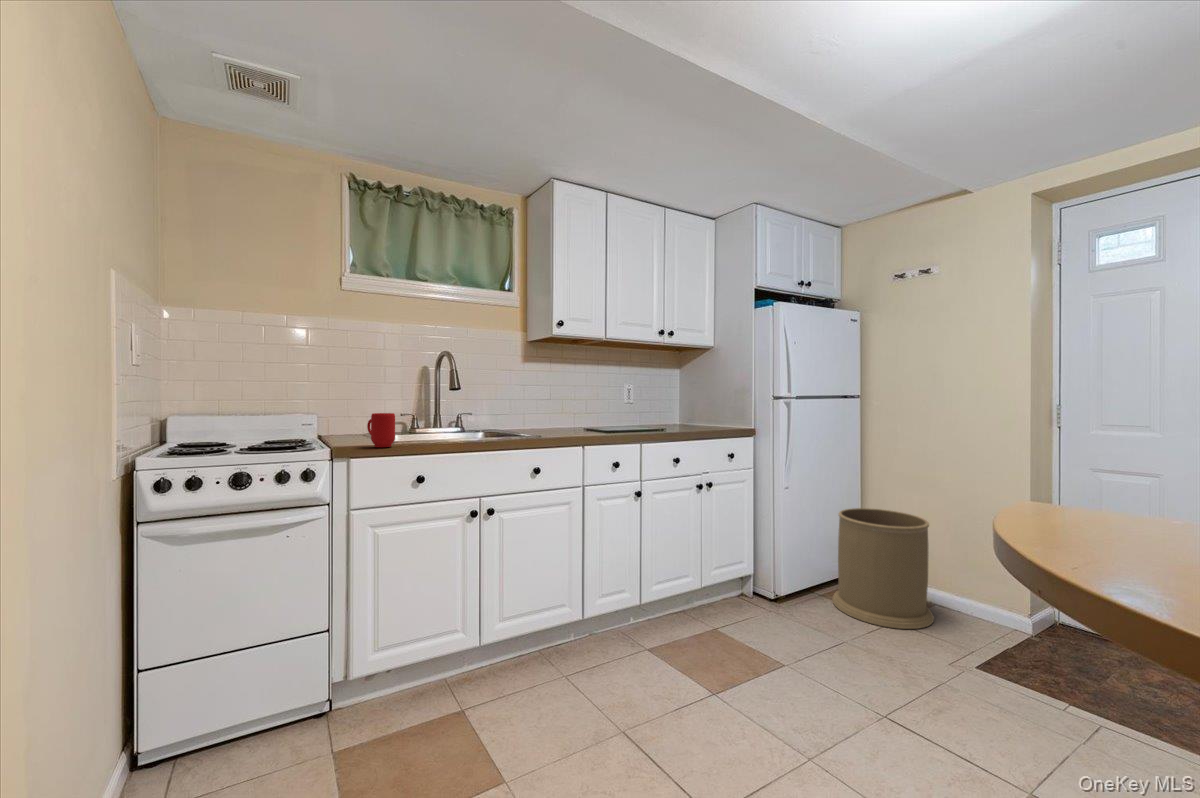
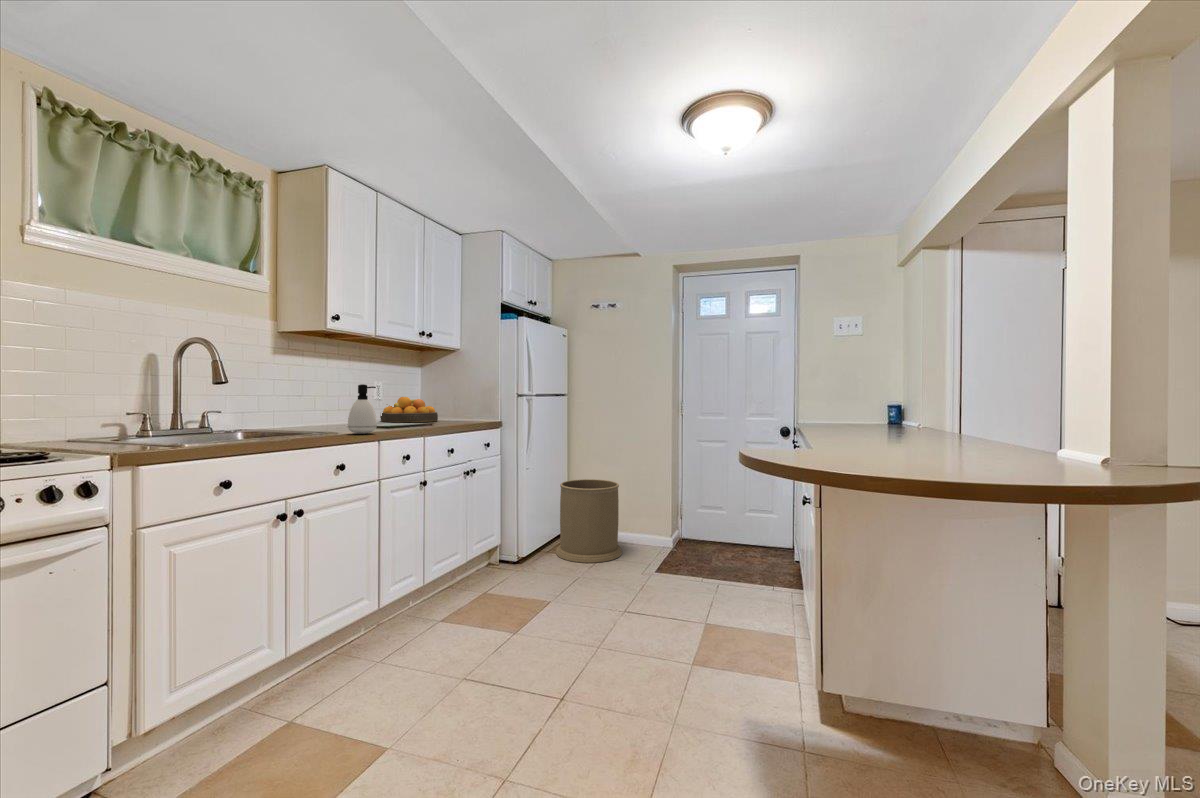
soap dispenser: none [554,388,580,438] -> present [348,384,377,434]
fruit bowl: none [633,400,689,426] -> present [380,397,438,422]
mug: present [367,413,395,447] -> none [150,411,196,450]

